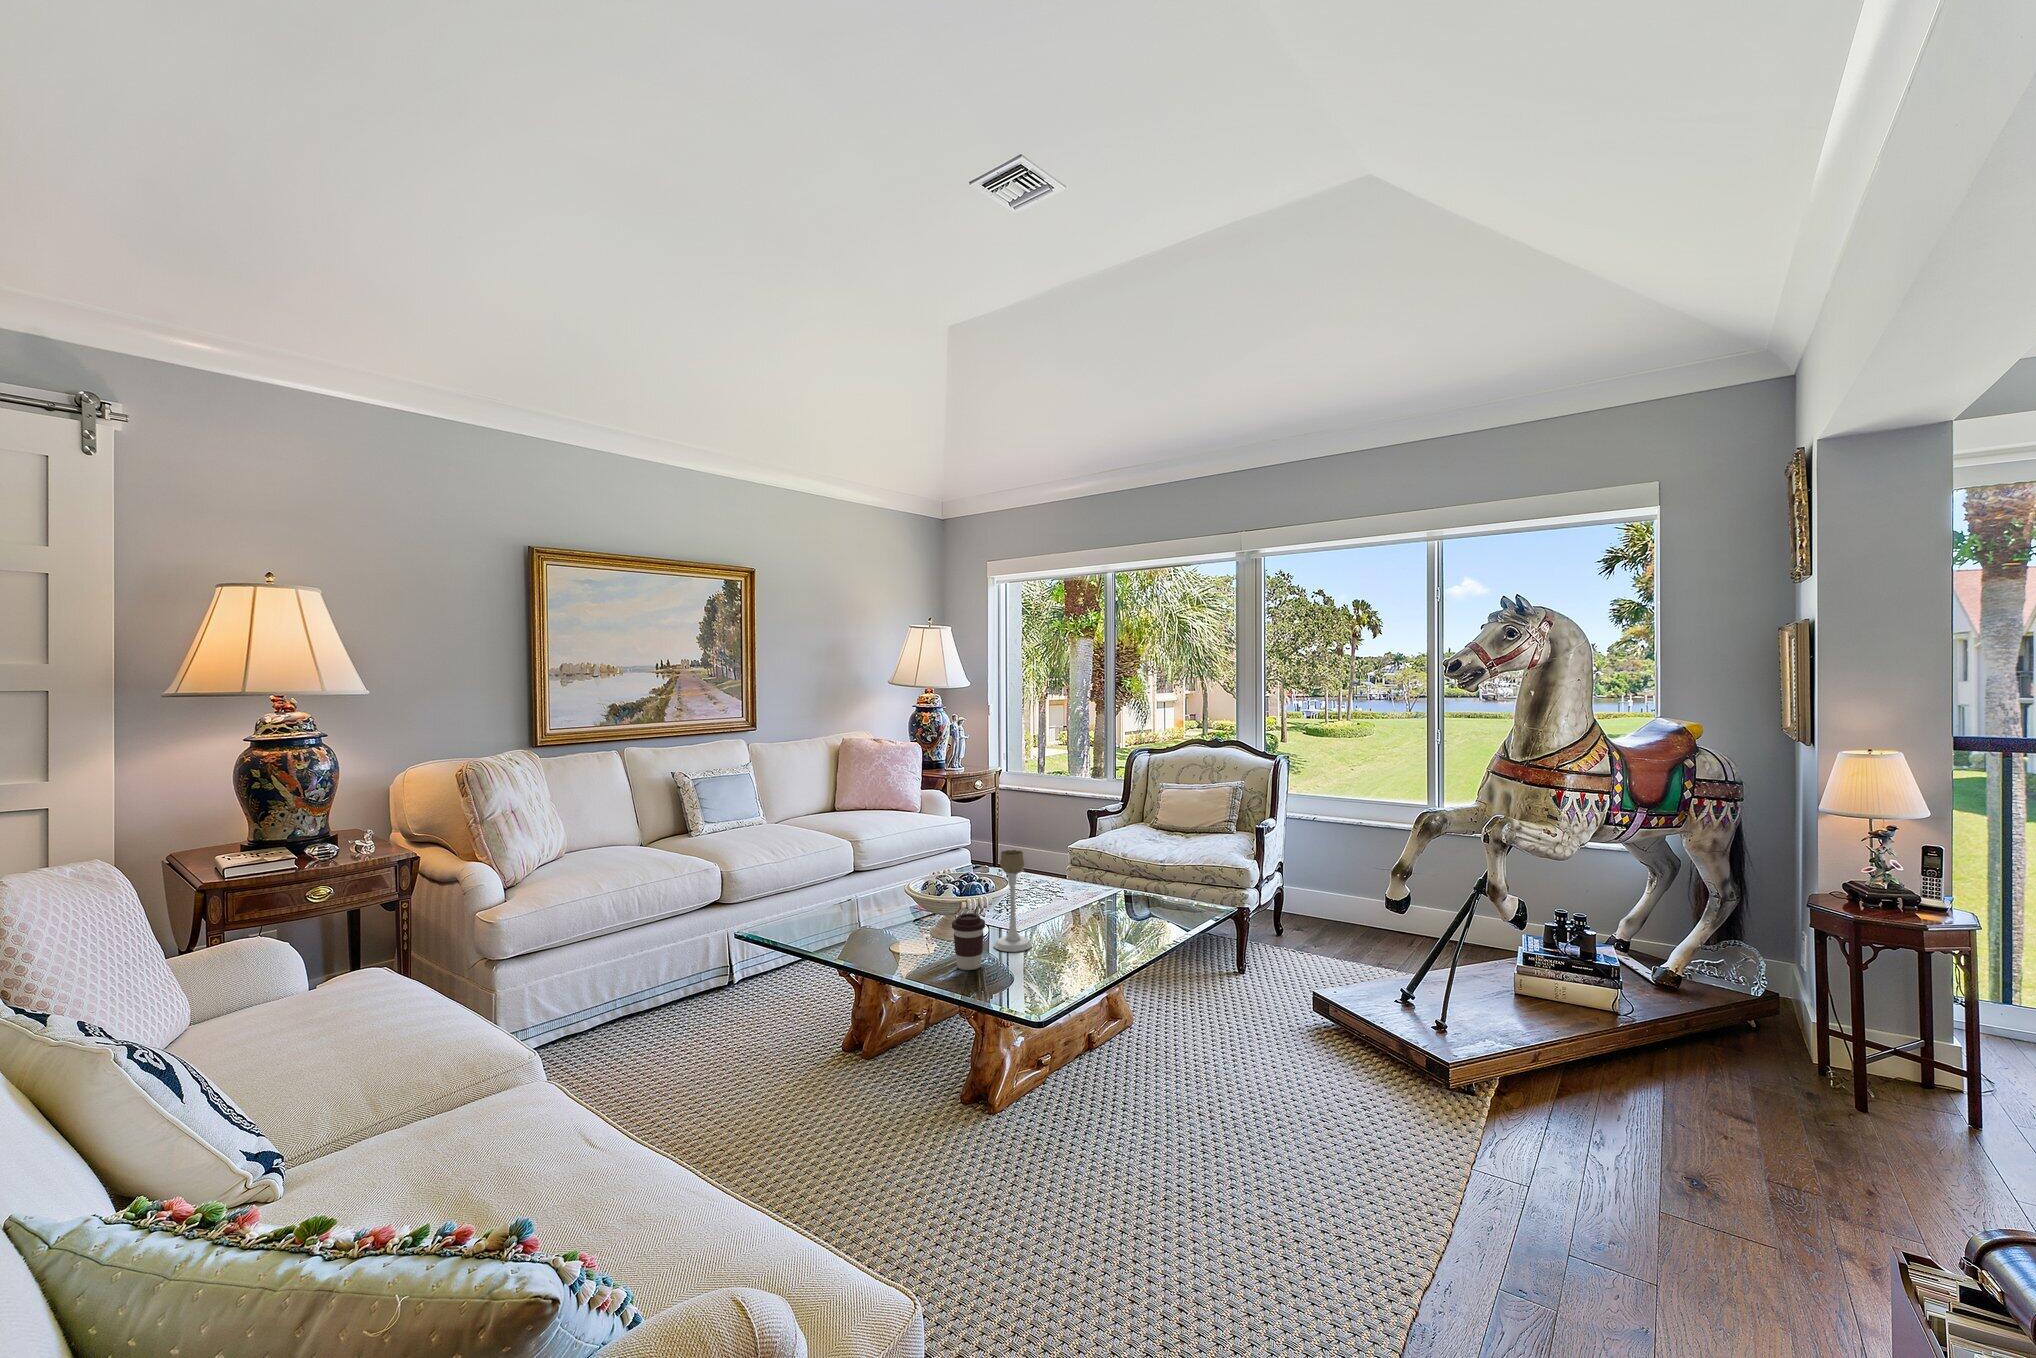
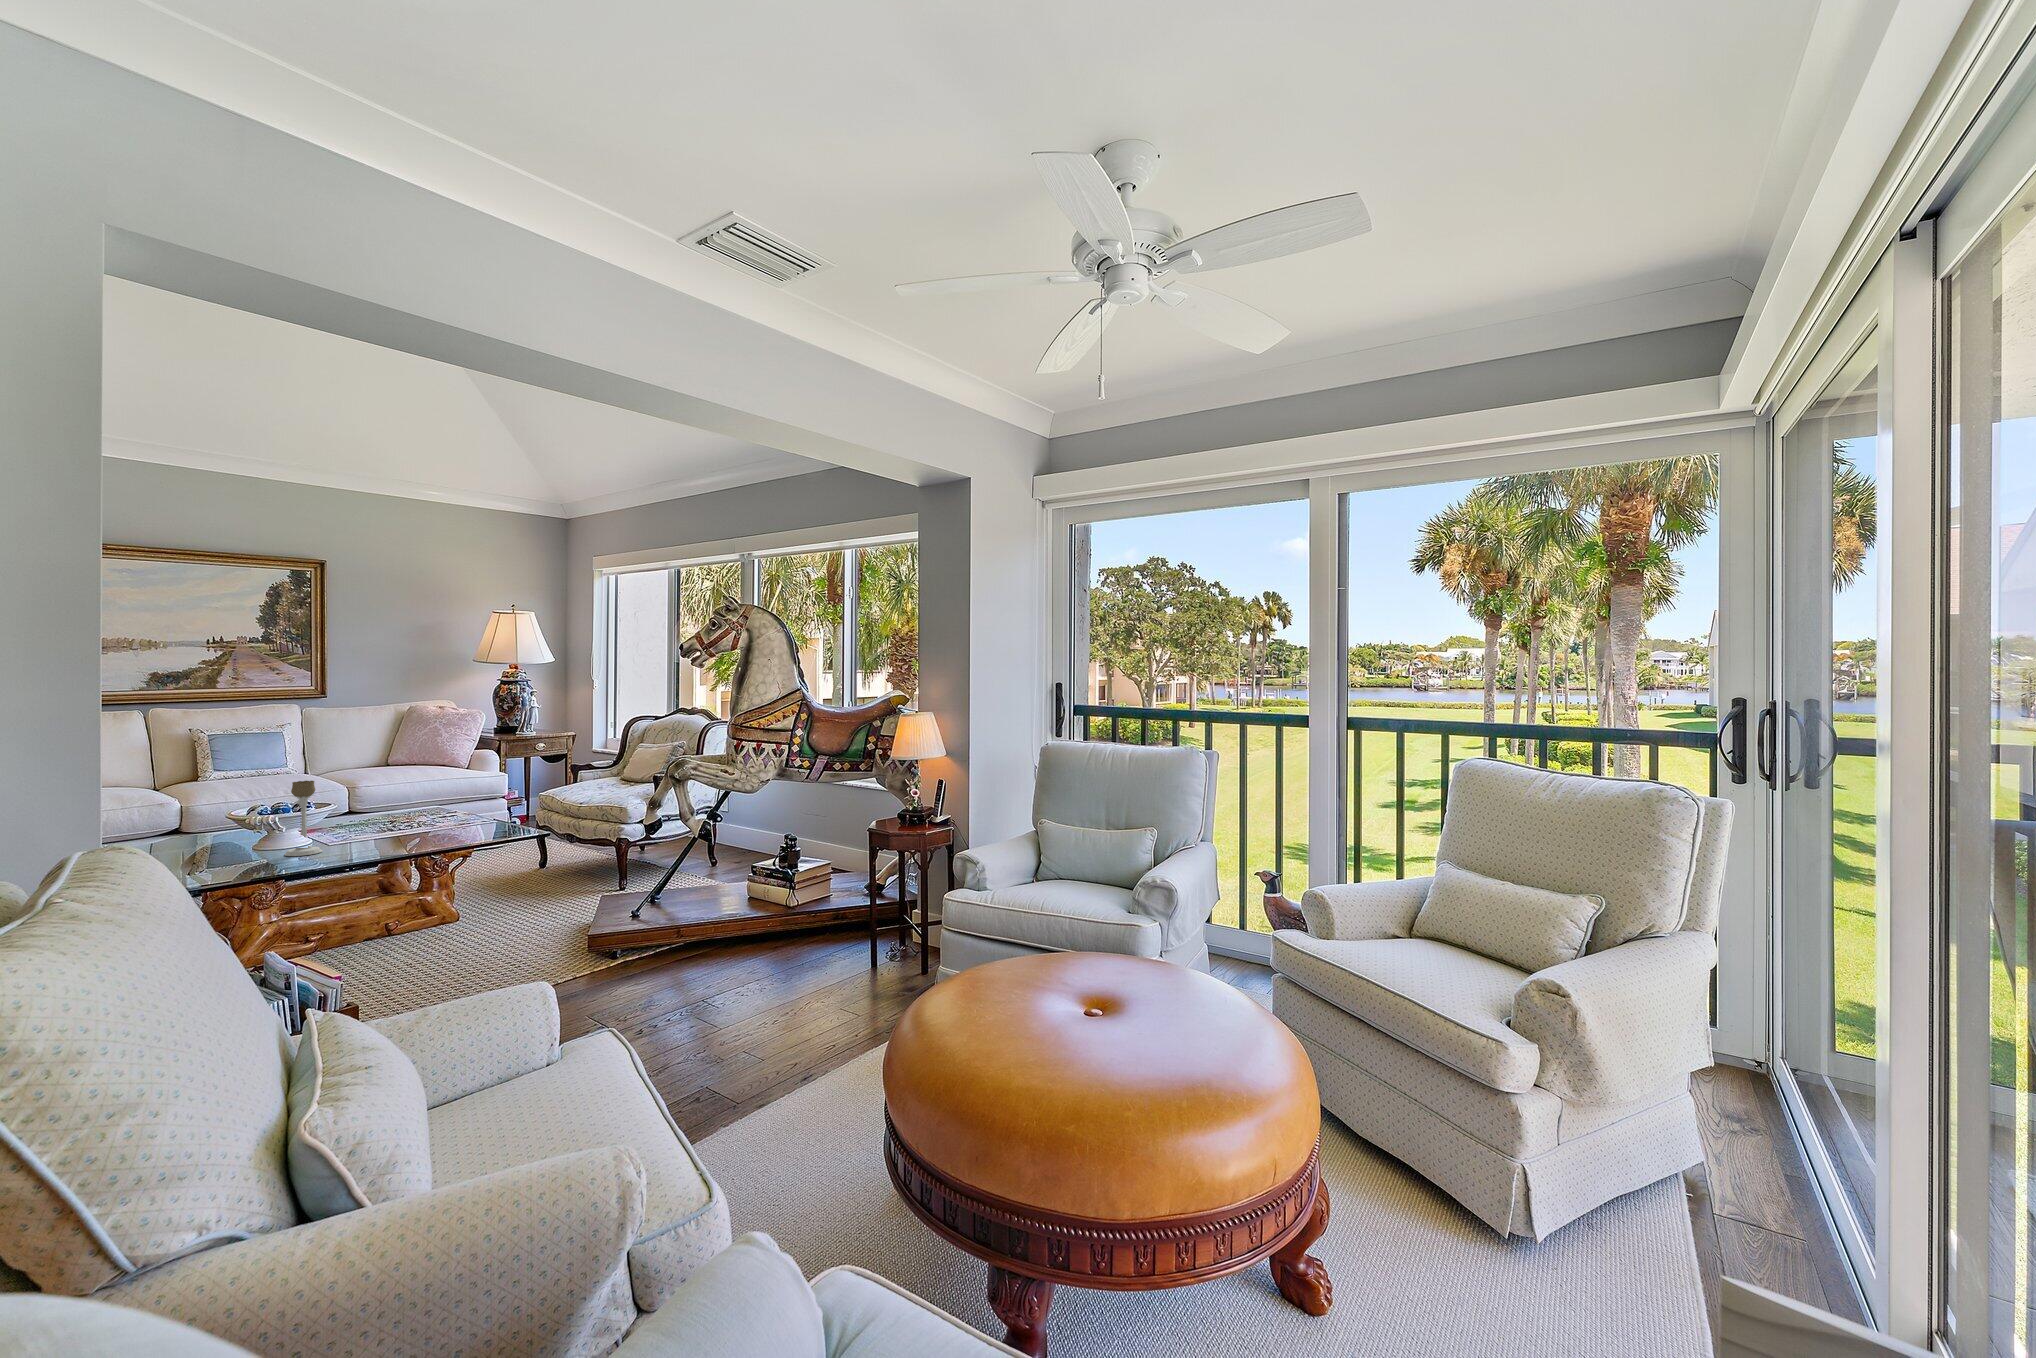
coffee cup: present [952,914,985,970] -> none [216,824,249,865]

